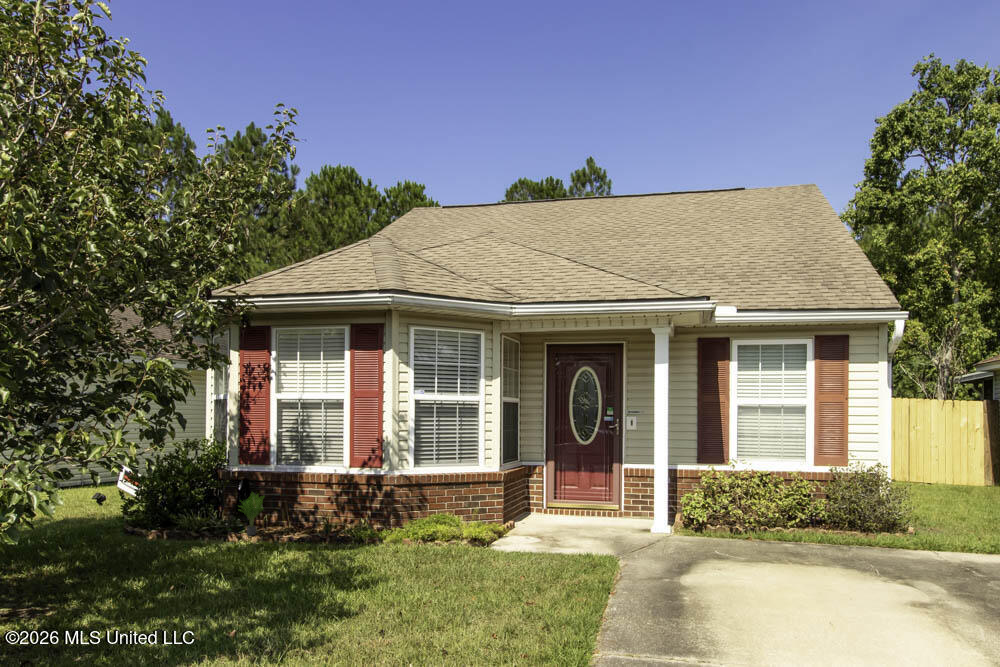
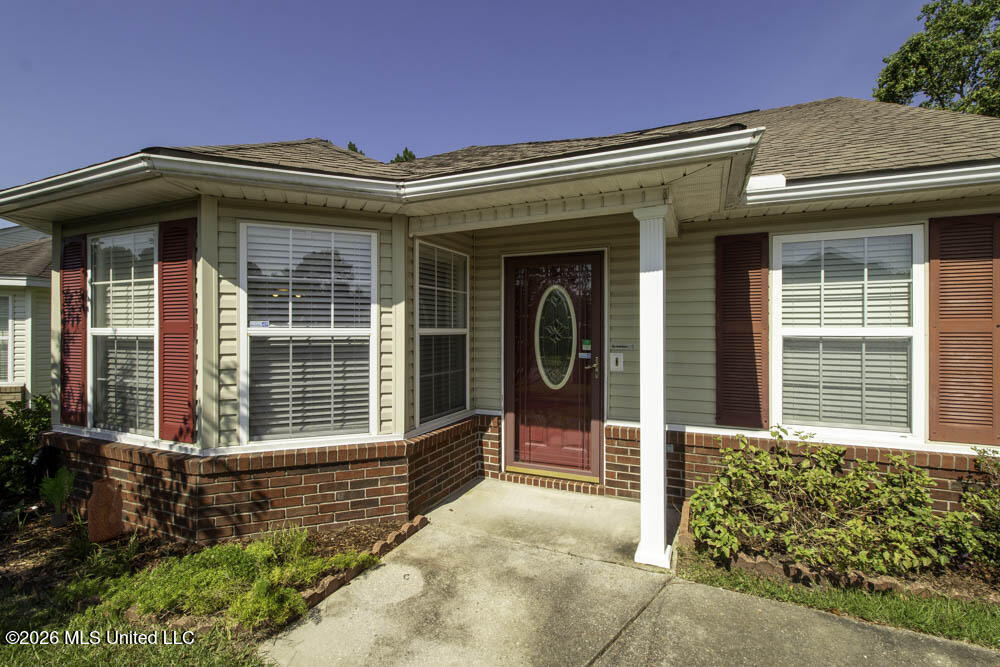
watering can: none [289,497,323,539] -> present [88,478,123,542]

